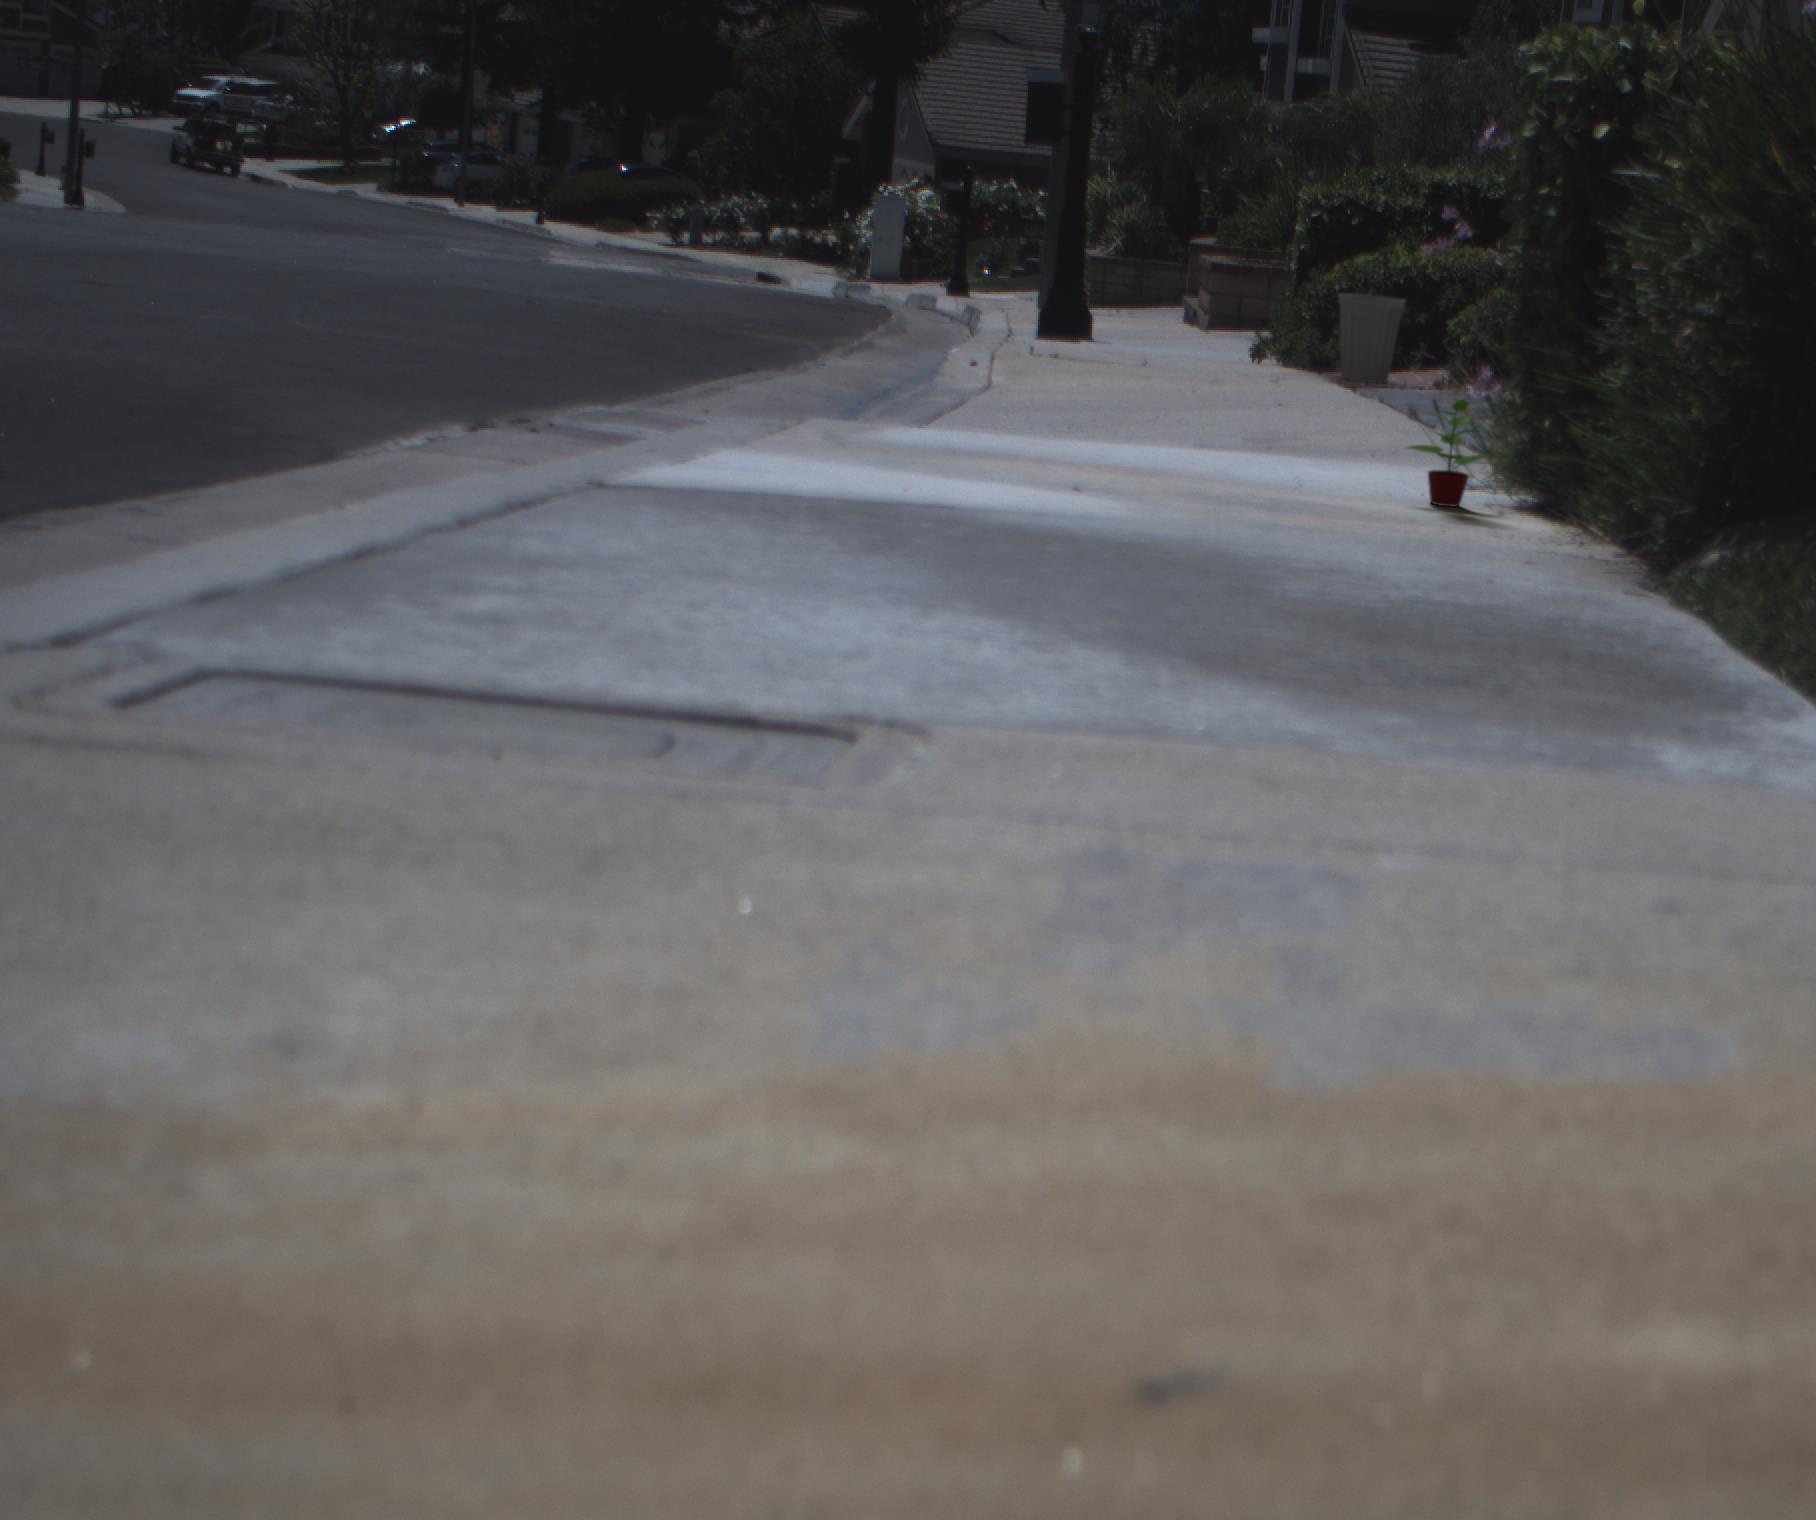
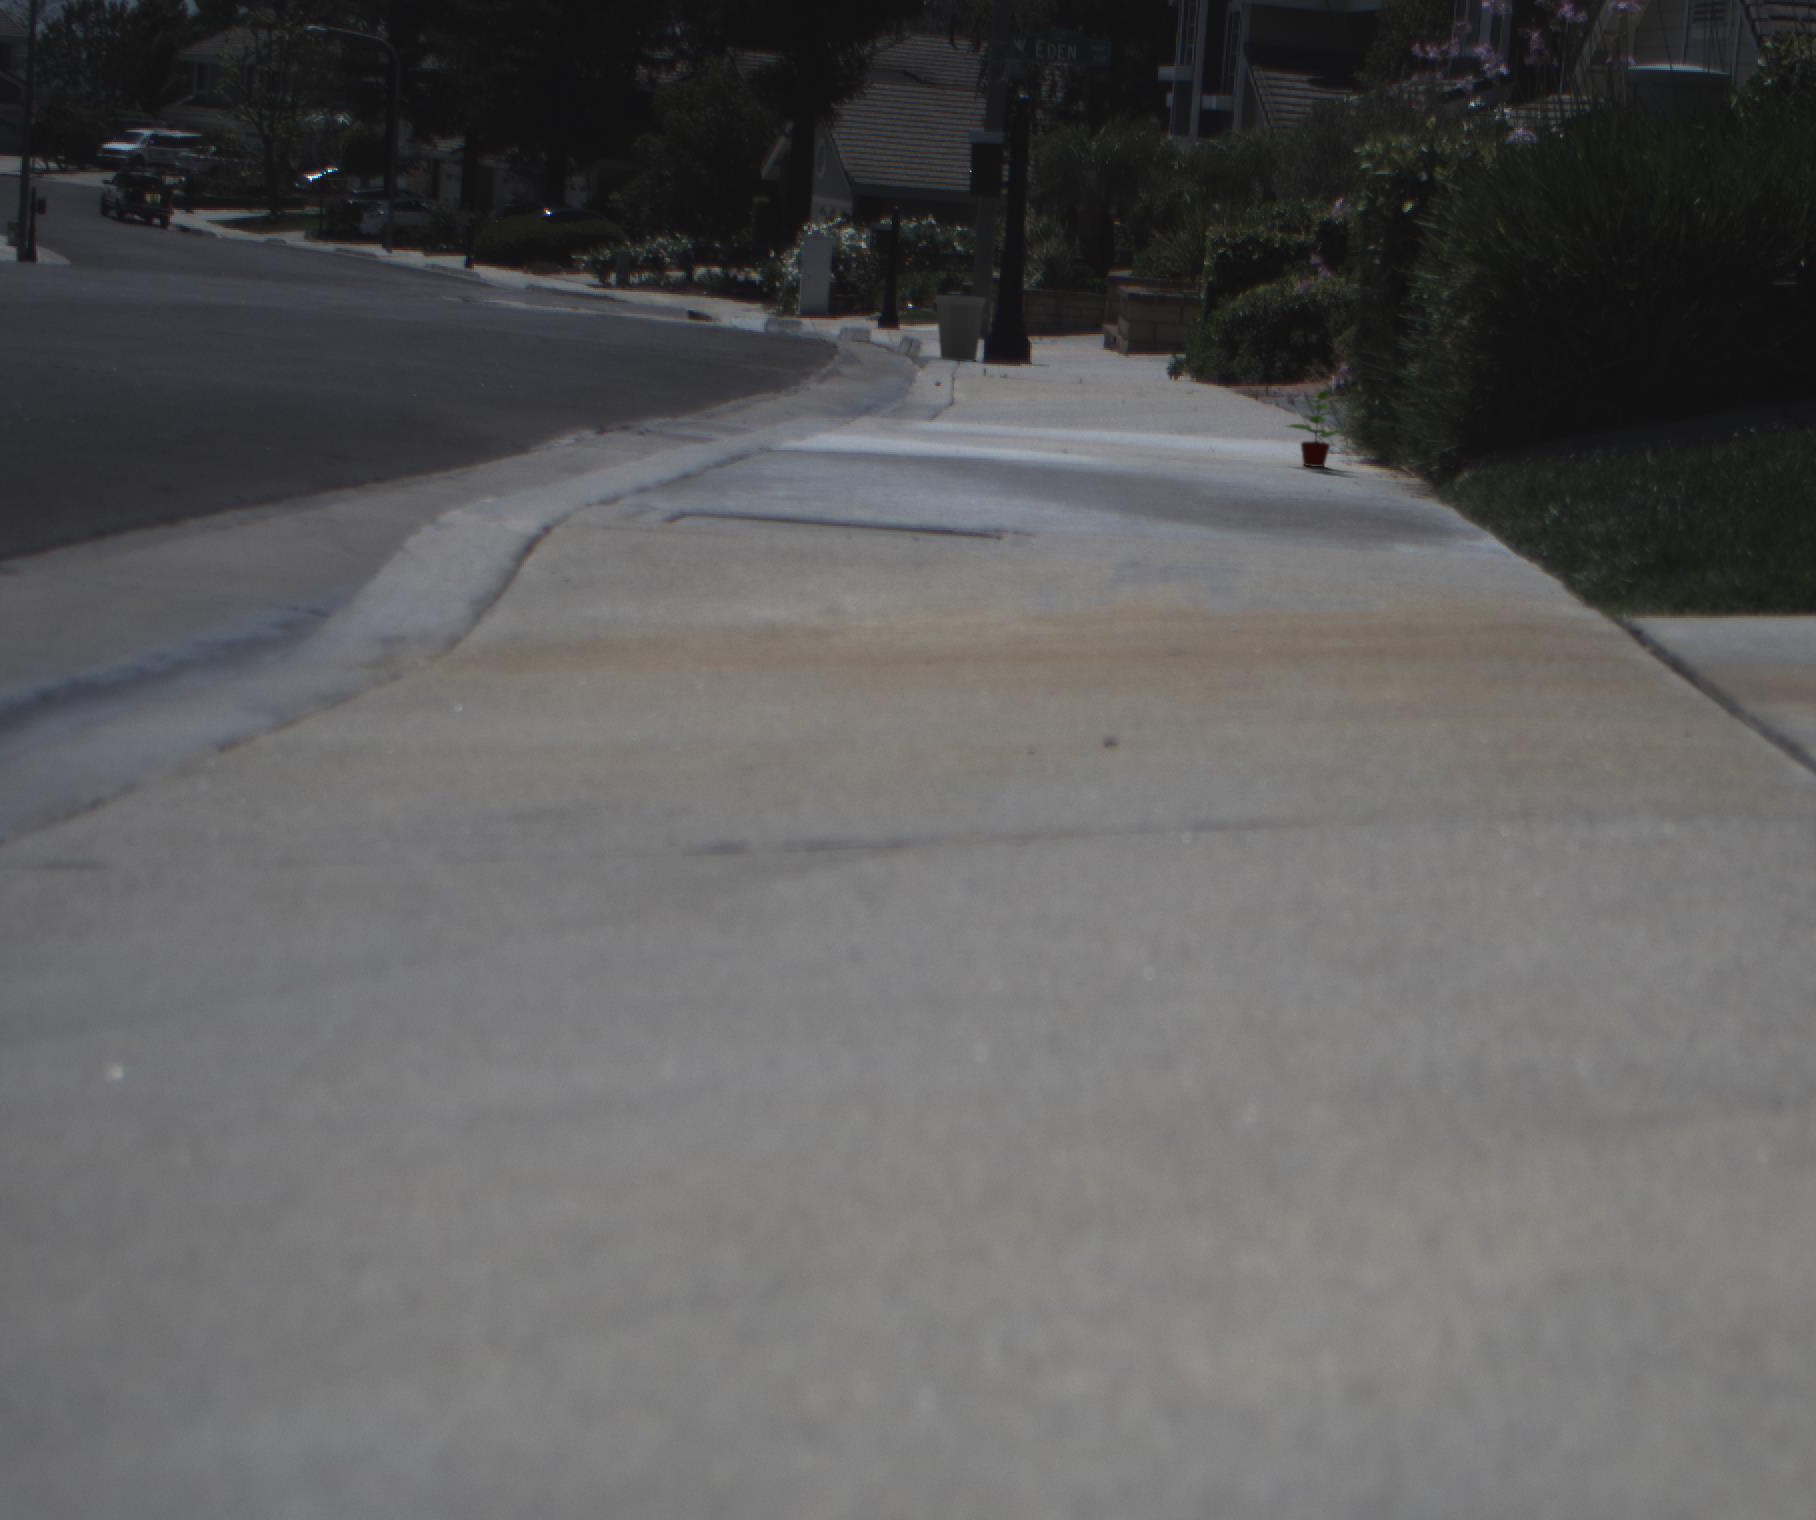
trash can: present [1338,291,1406,383] -> present [934,294,986,361]

